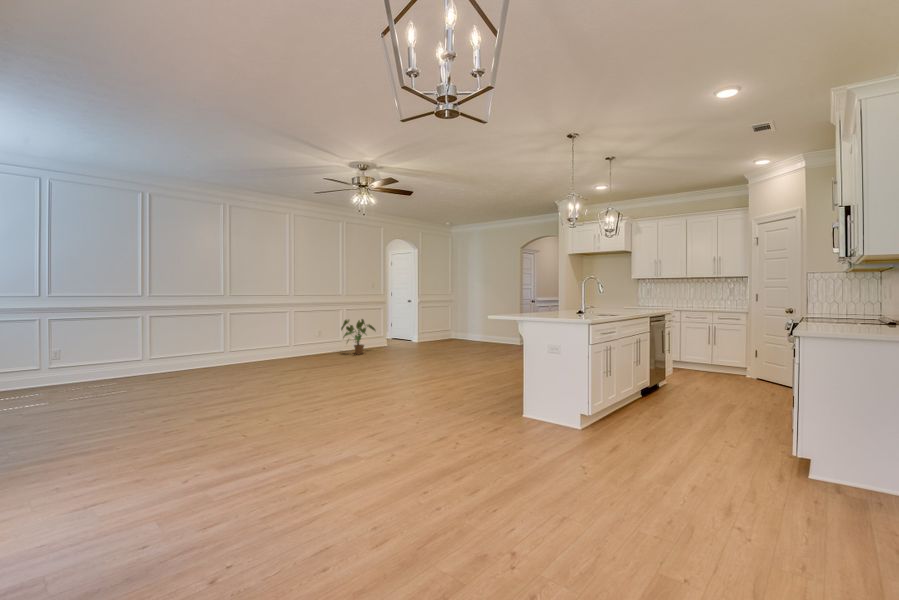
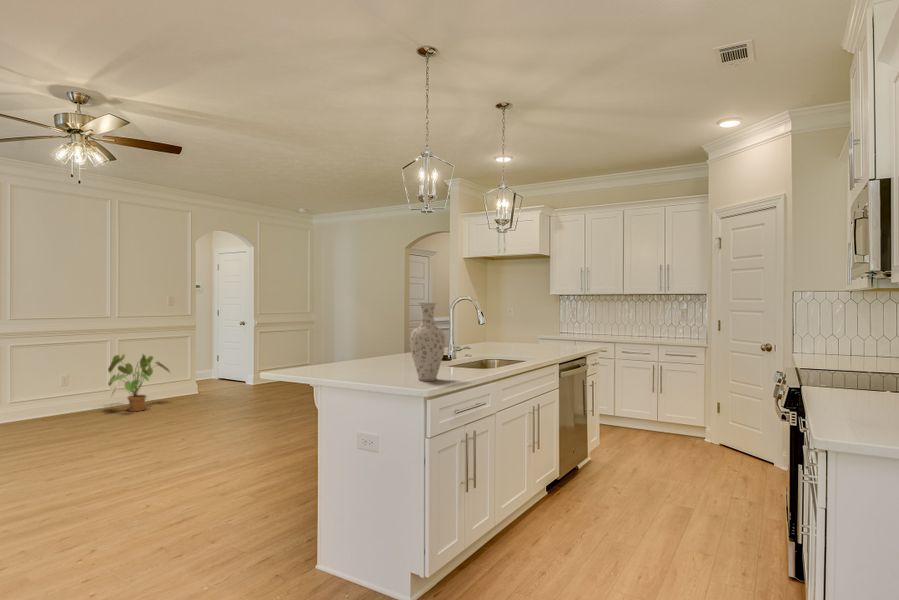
vase: none [576,277,596,317] -> present [410,303,445,381]

